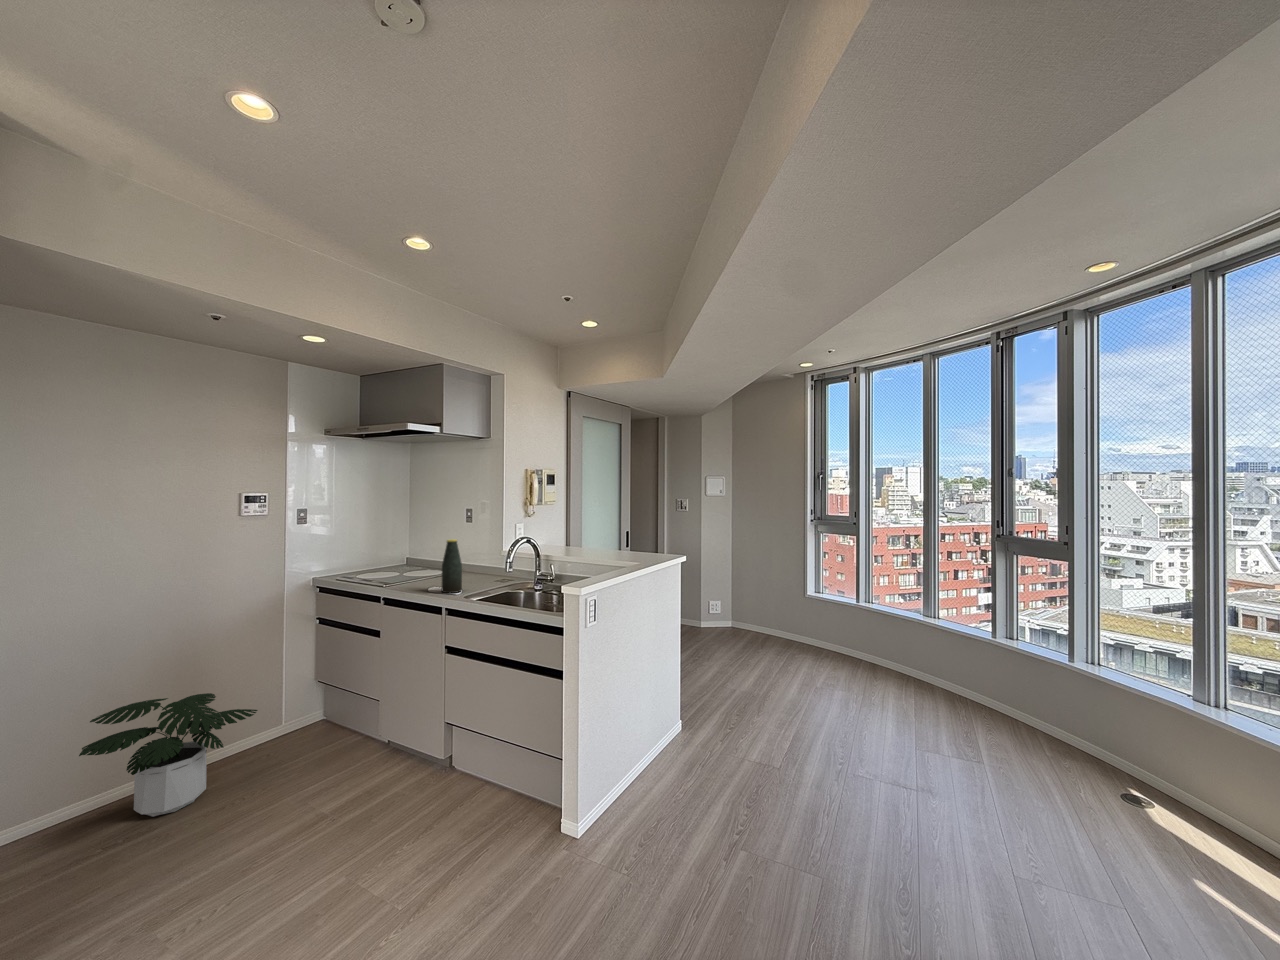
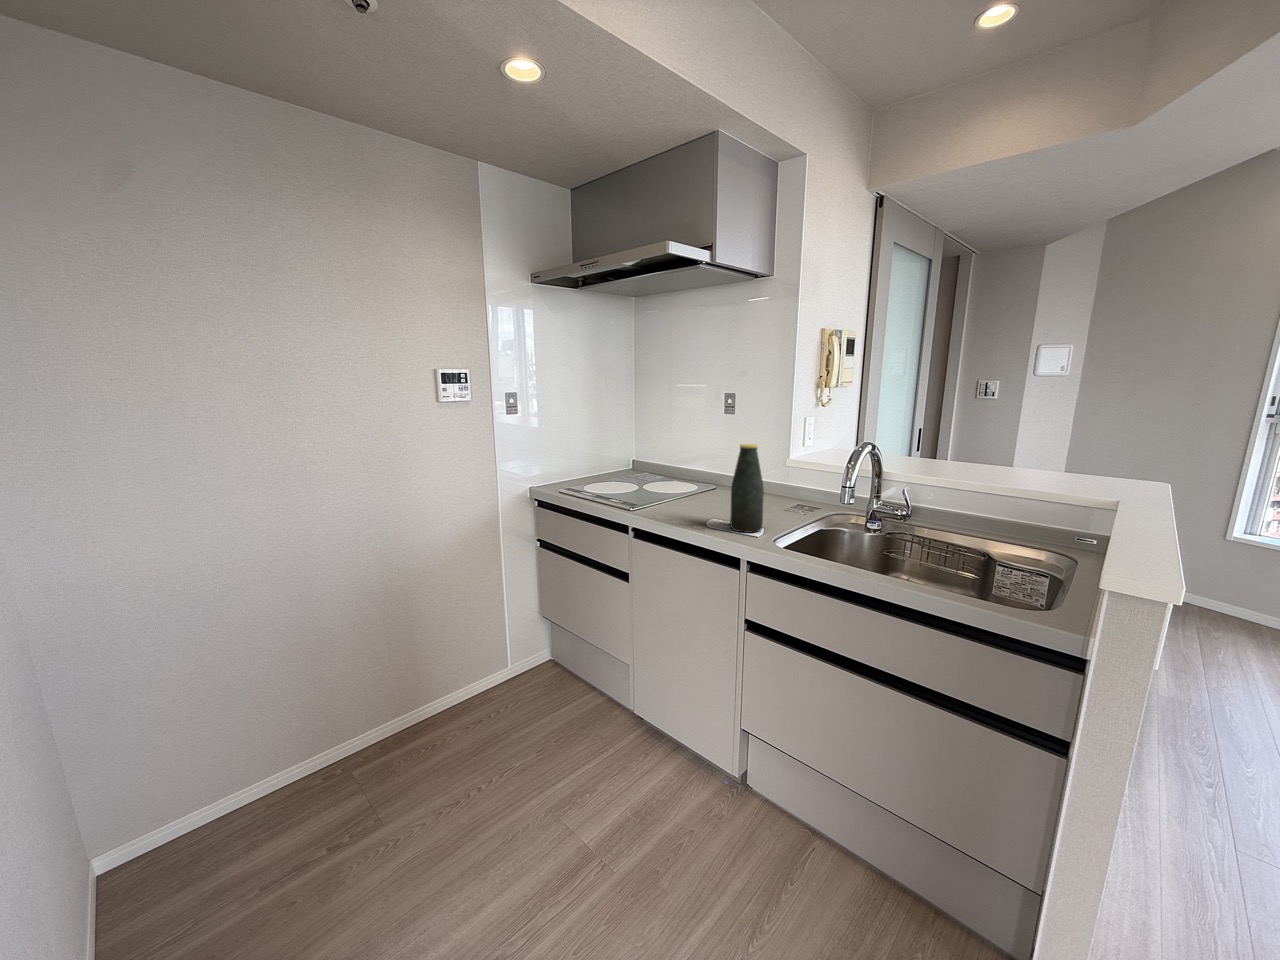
potted plant: present [79,693,258,817] -> none [293,637,487,798]

